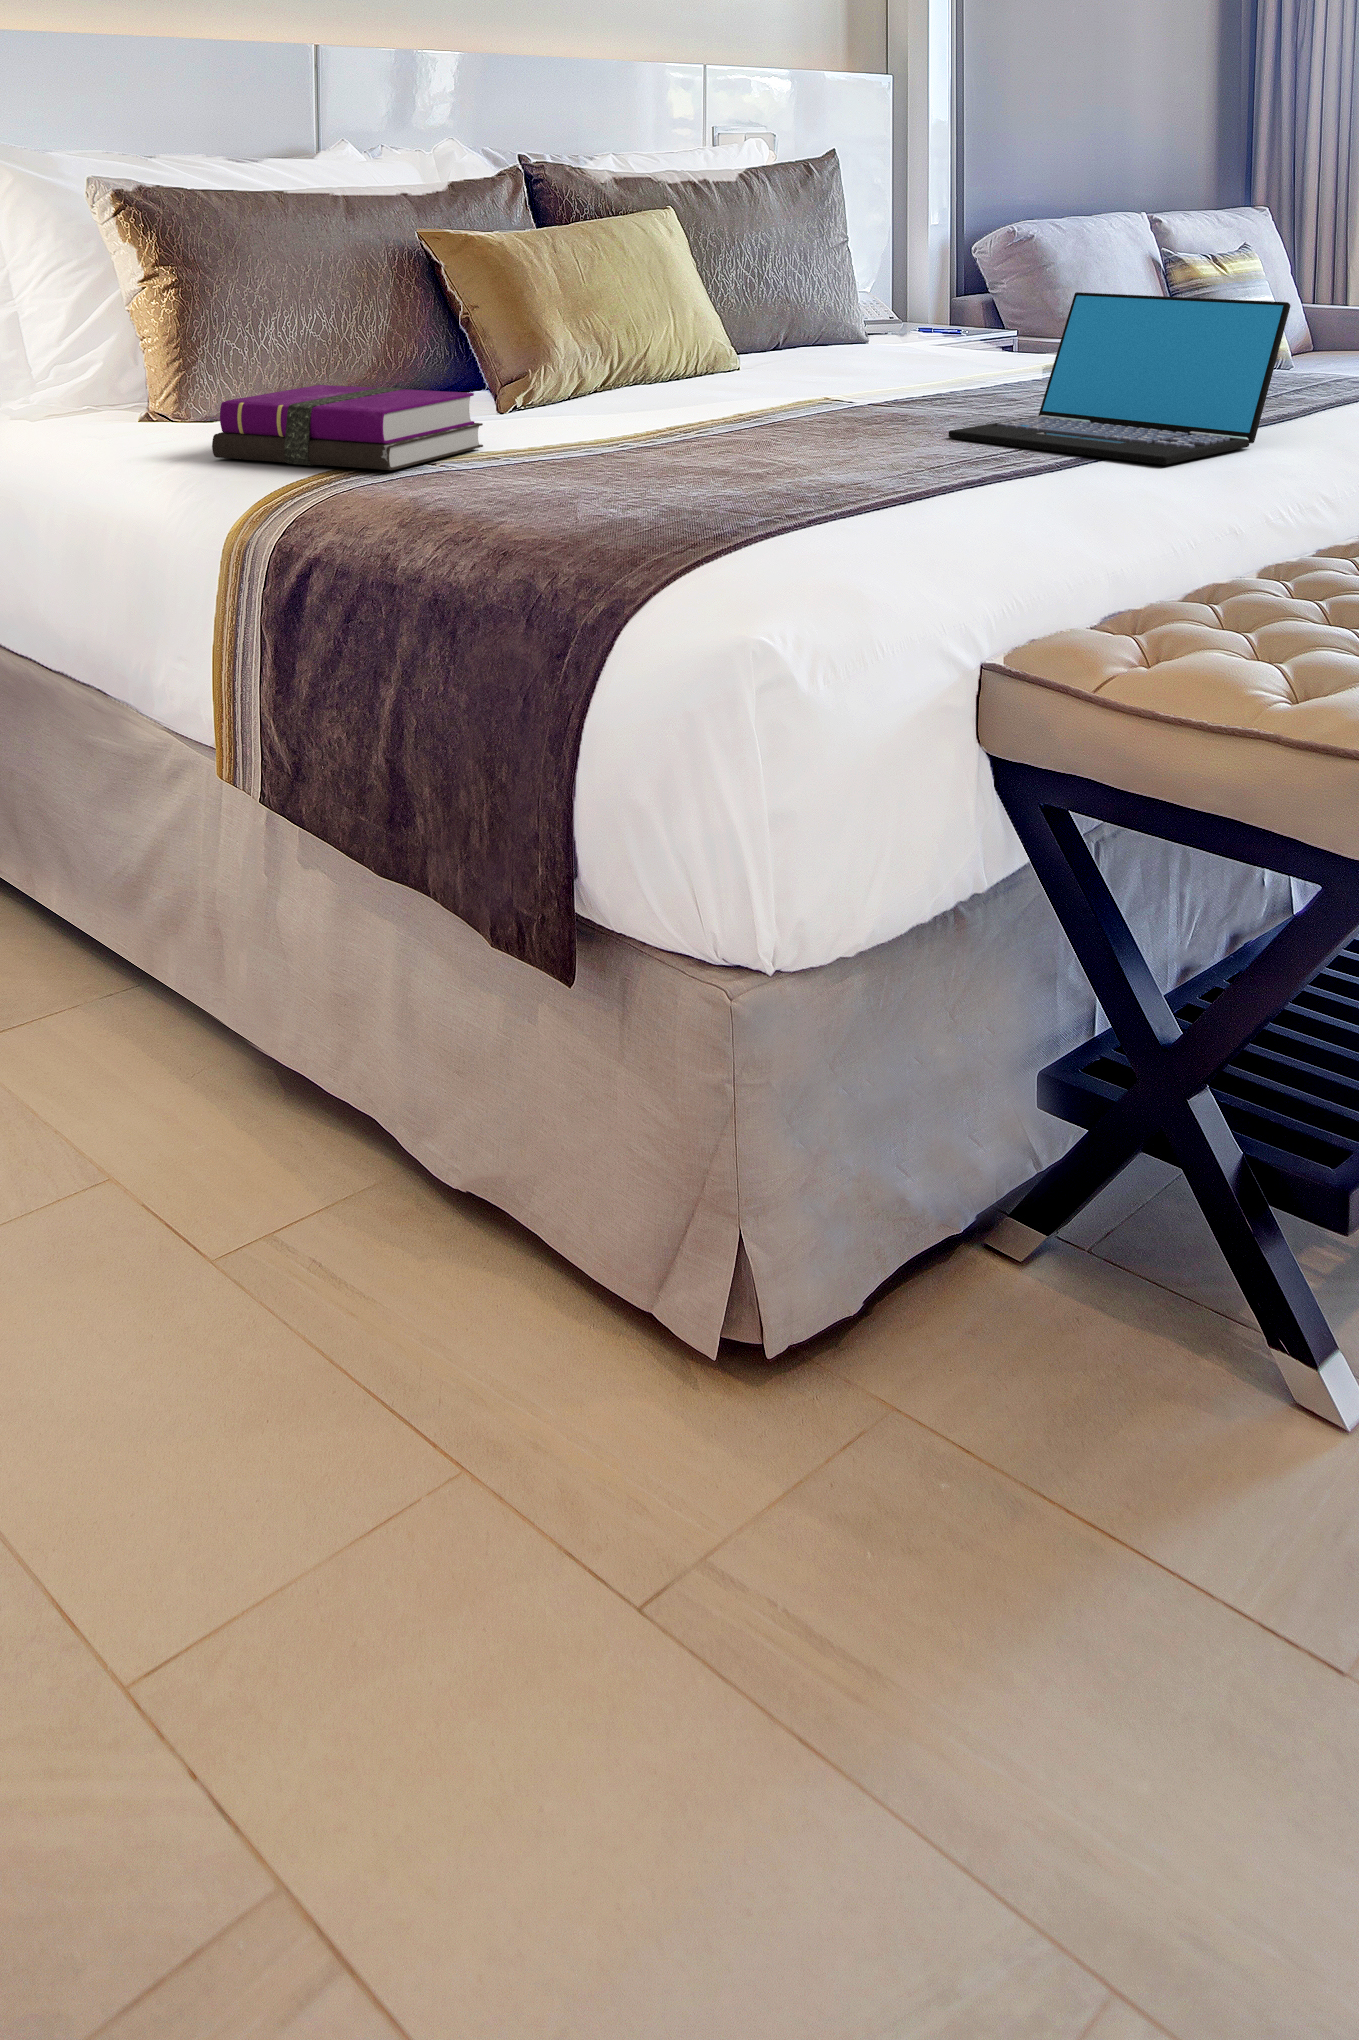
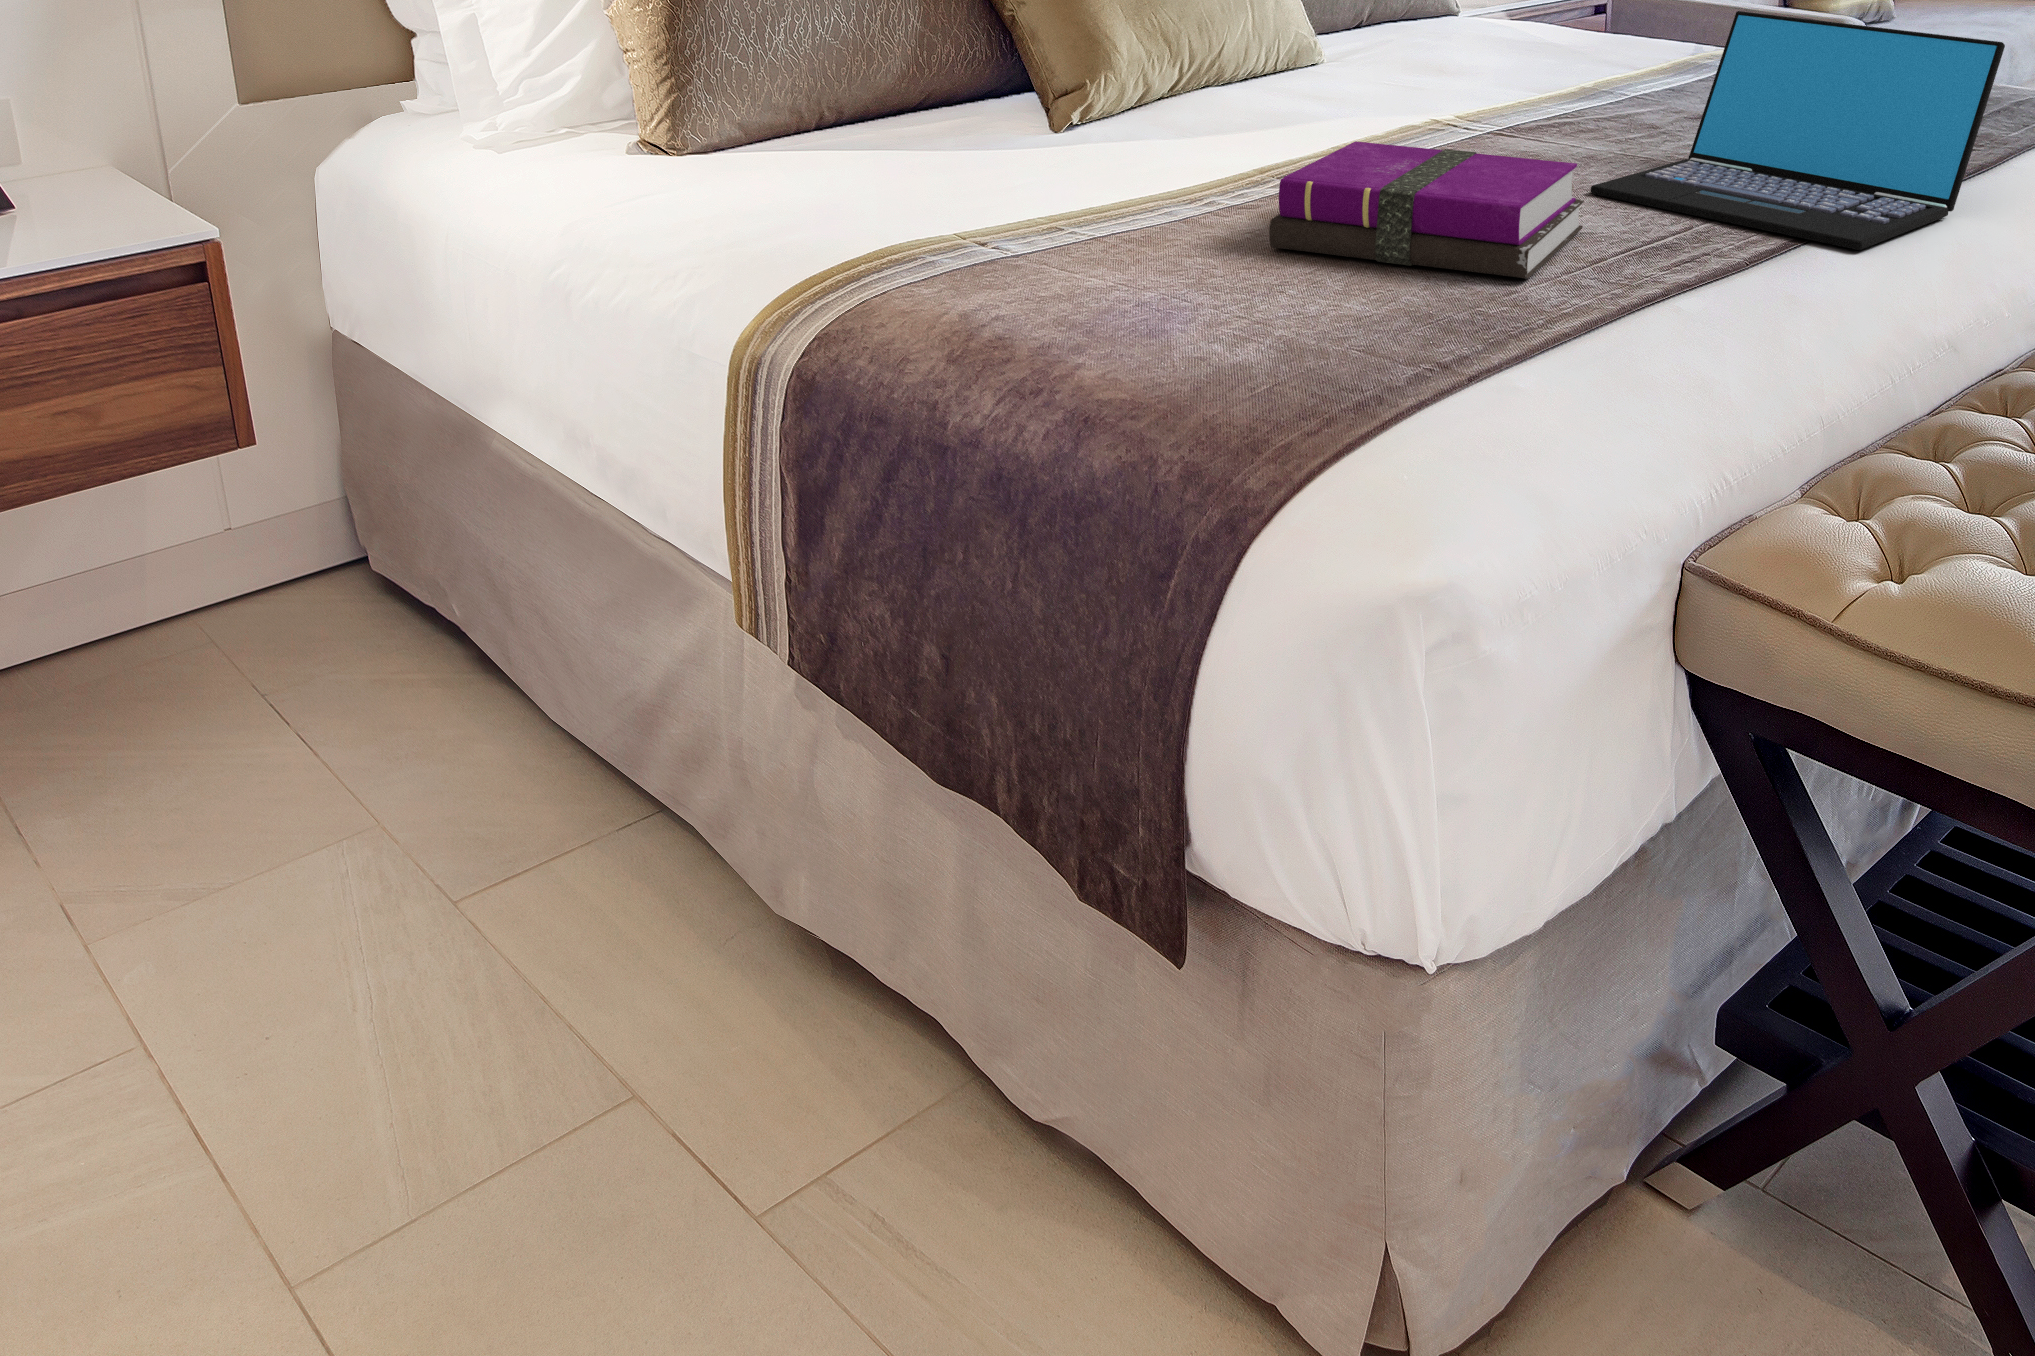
notebook: present [212,385,483,470] -> present [1269,141,1584,279]

